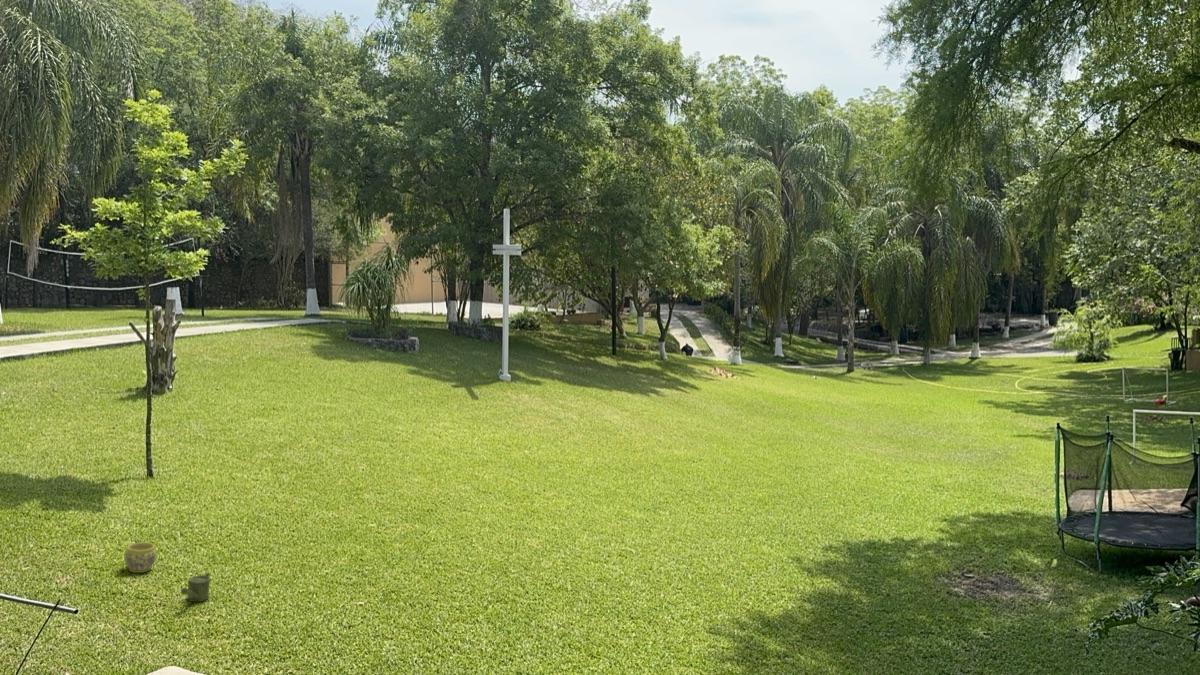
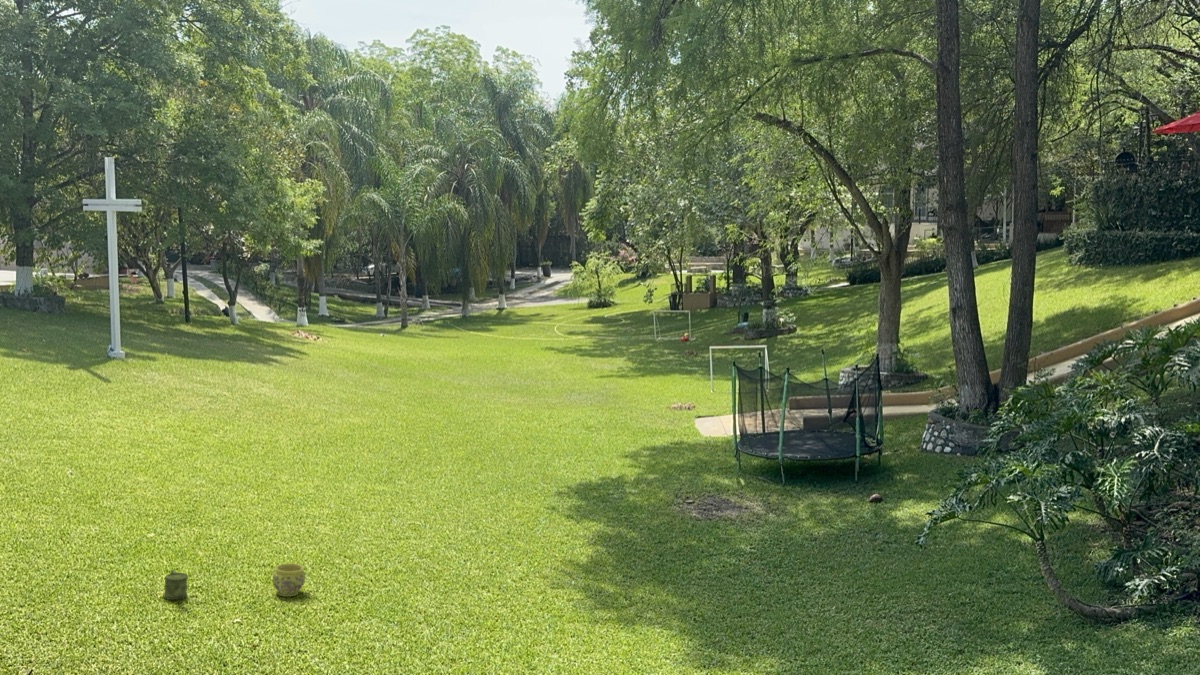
planter: present [125,542,157,573] -> present [273,563,305,597]

